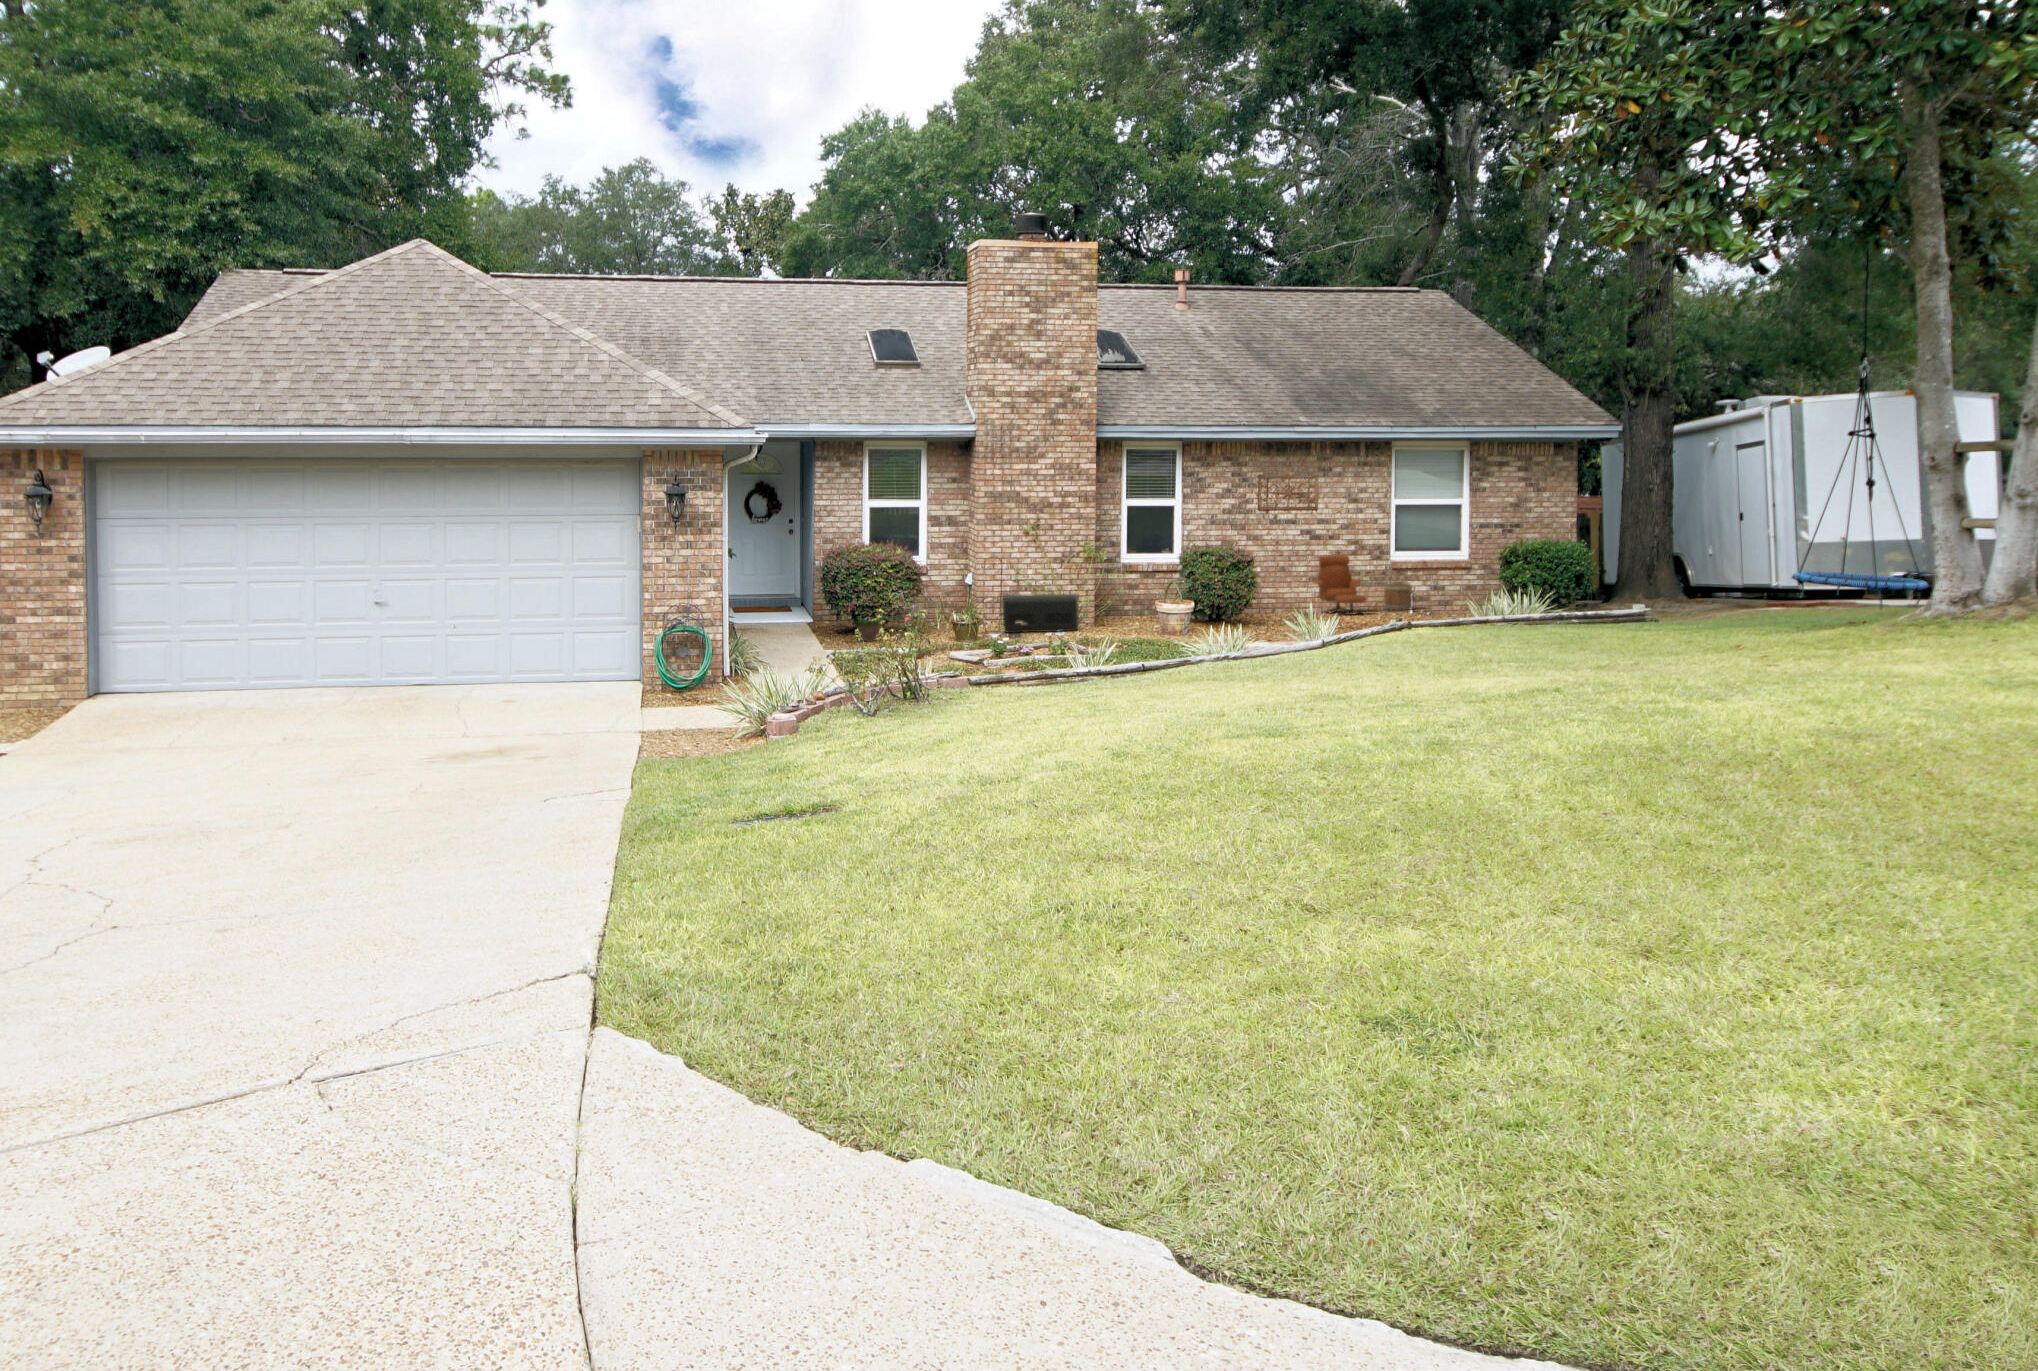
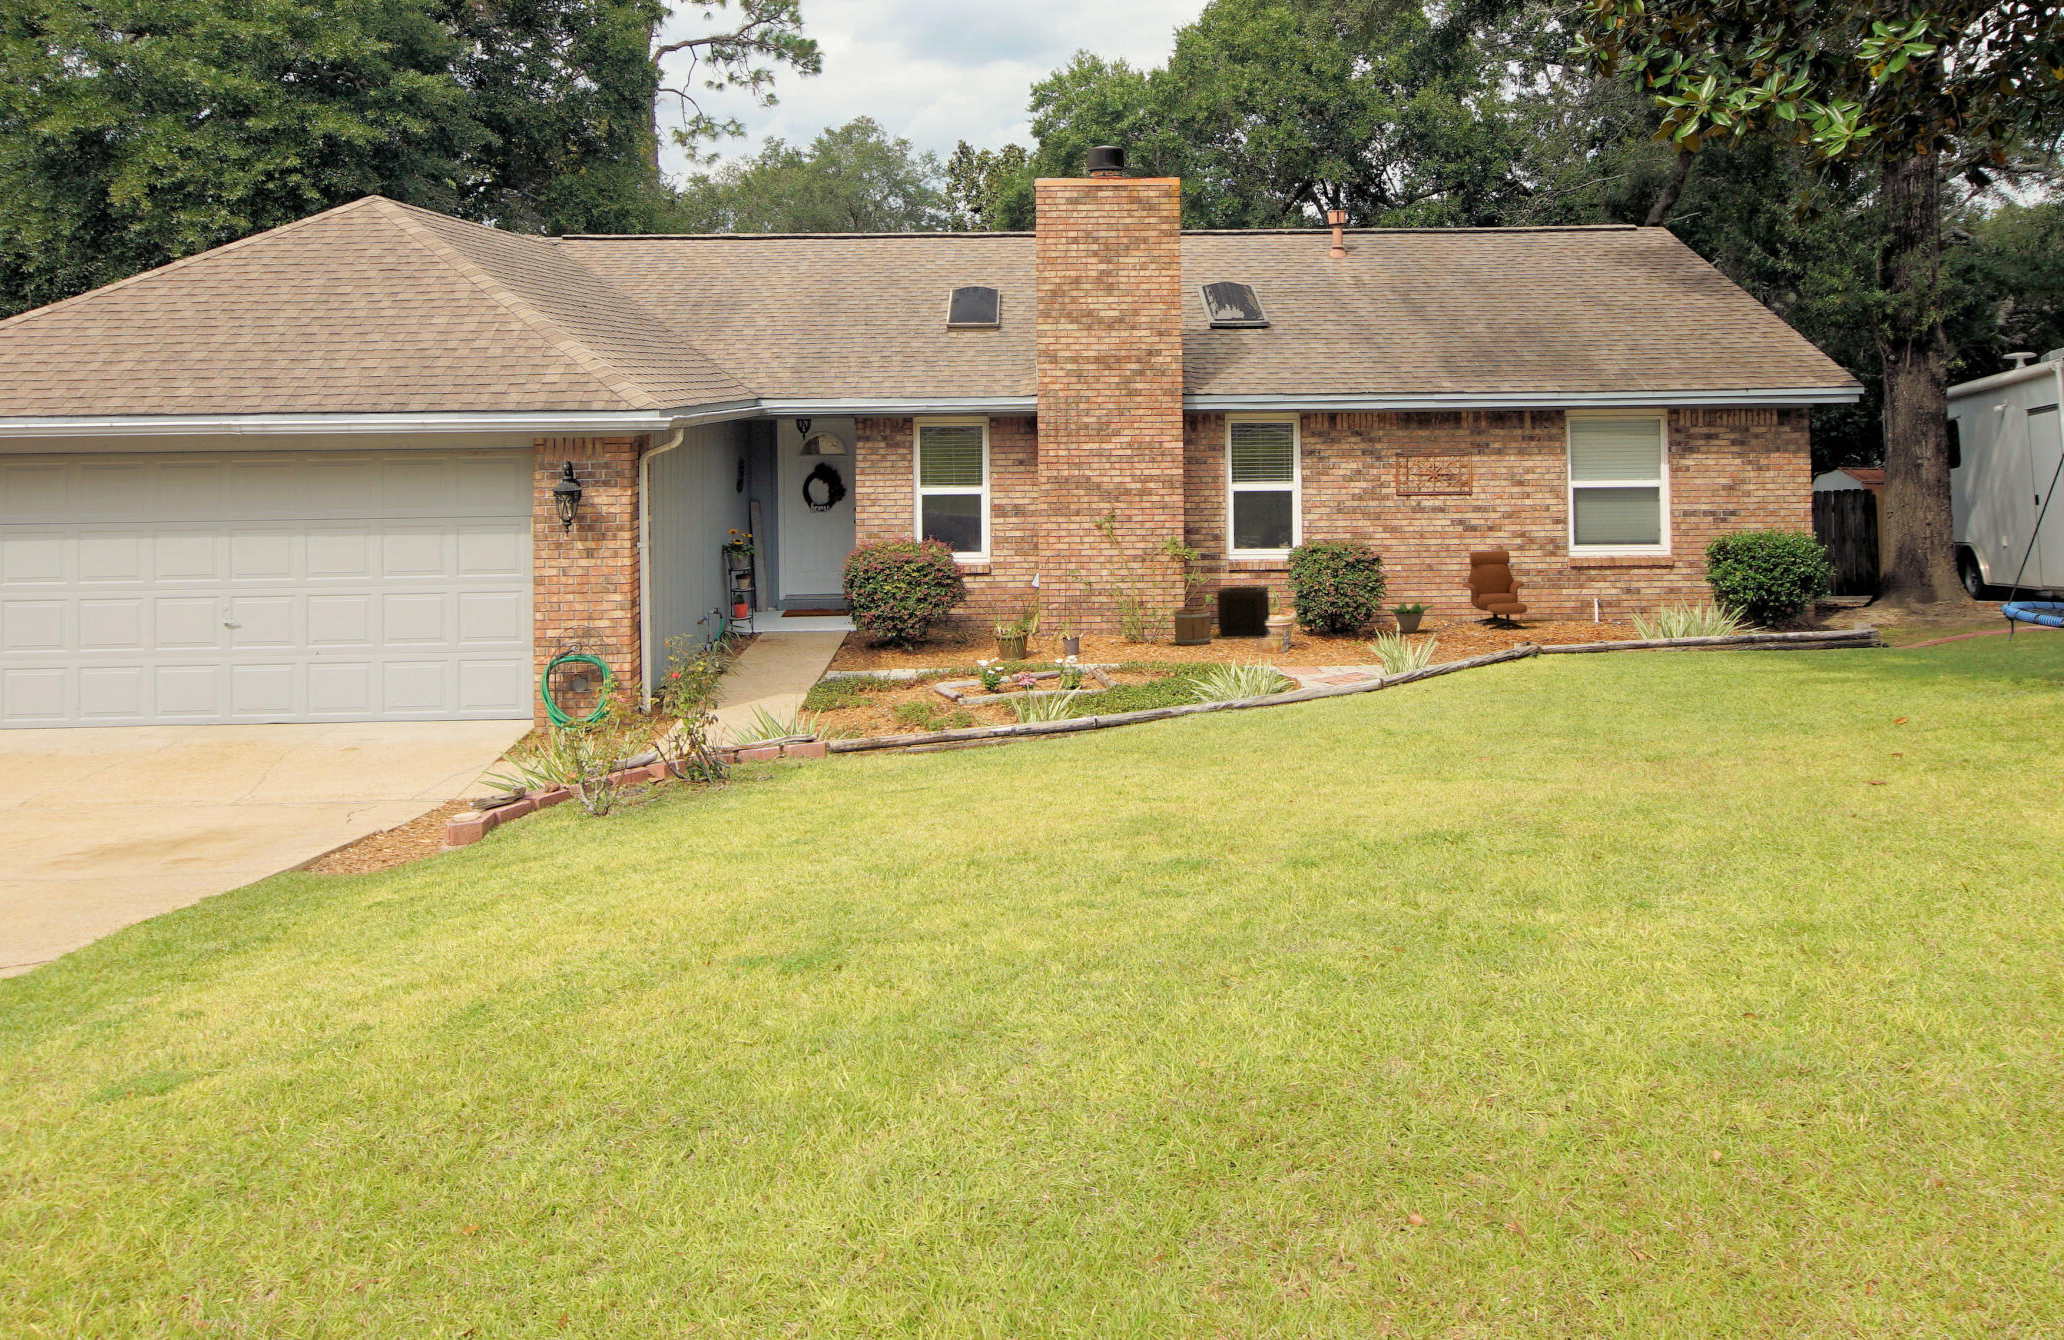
wooden crate: none [1122,583,1162,624] -> present [1217,586,1270,639]
bucket: present [1384,583,1414,610] -> present [1174,608,1212,645]
storage bench: present [1002,594,1079,633] -> none [1061,601,1159,650]
decorative plant: present [857,617,884,641] -> present [1383,601,1434,633]

